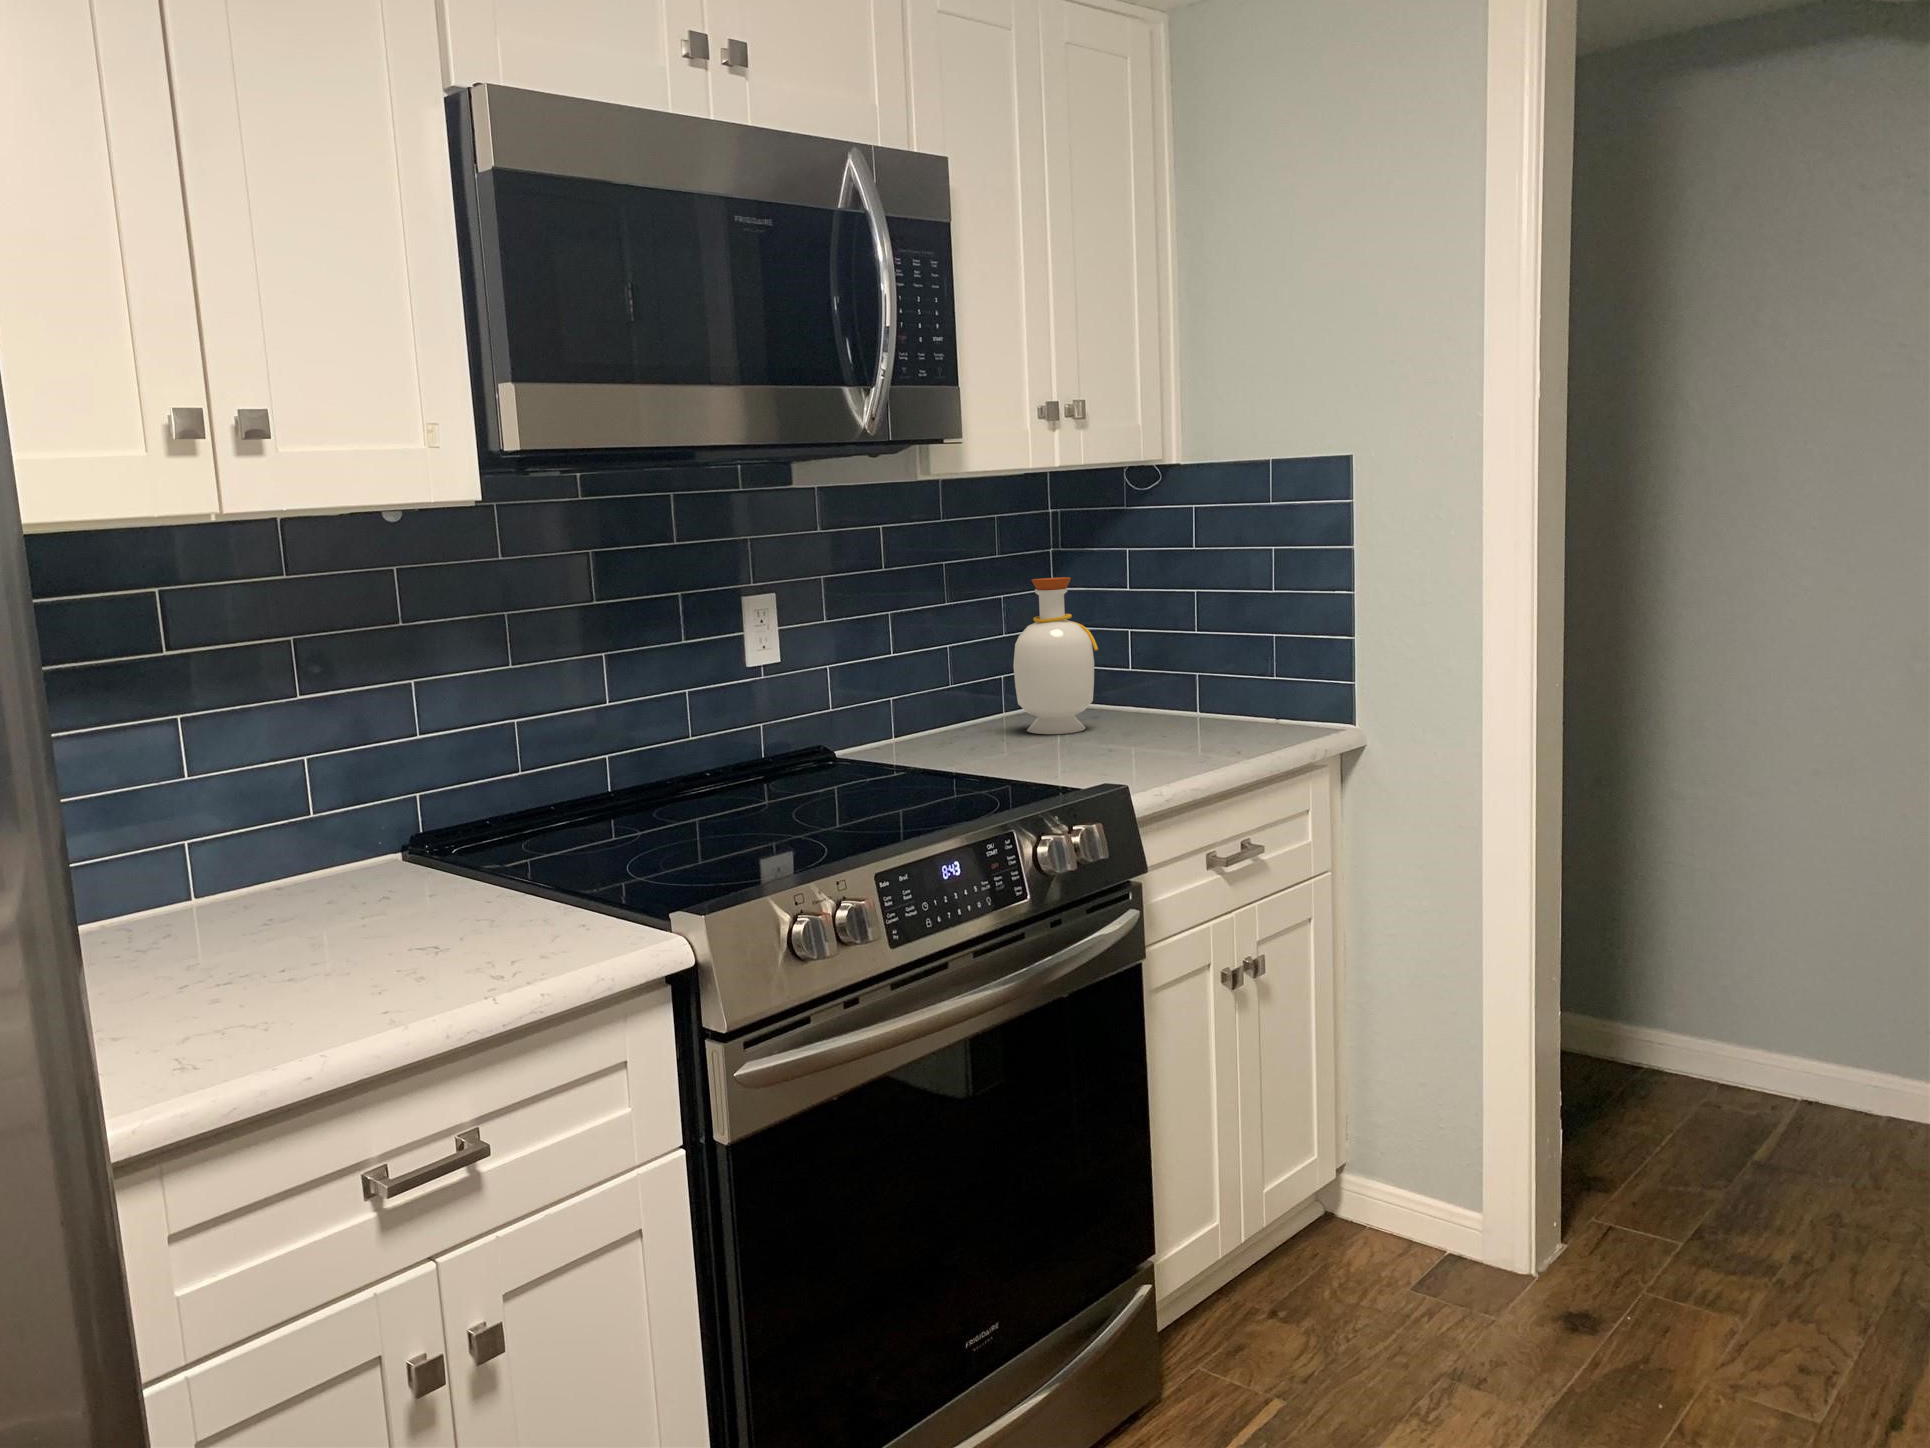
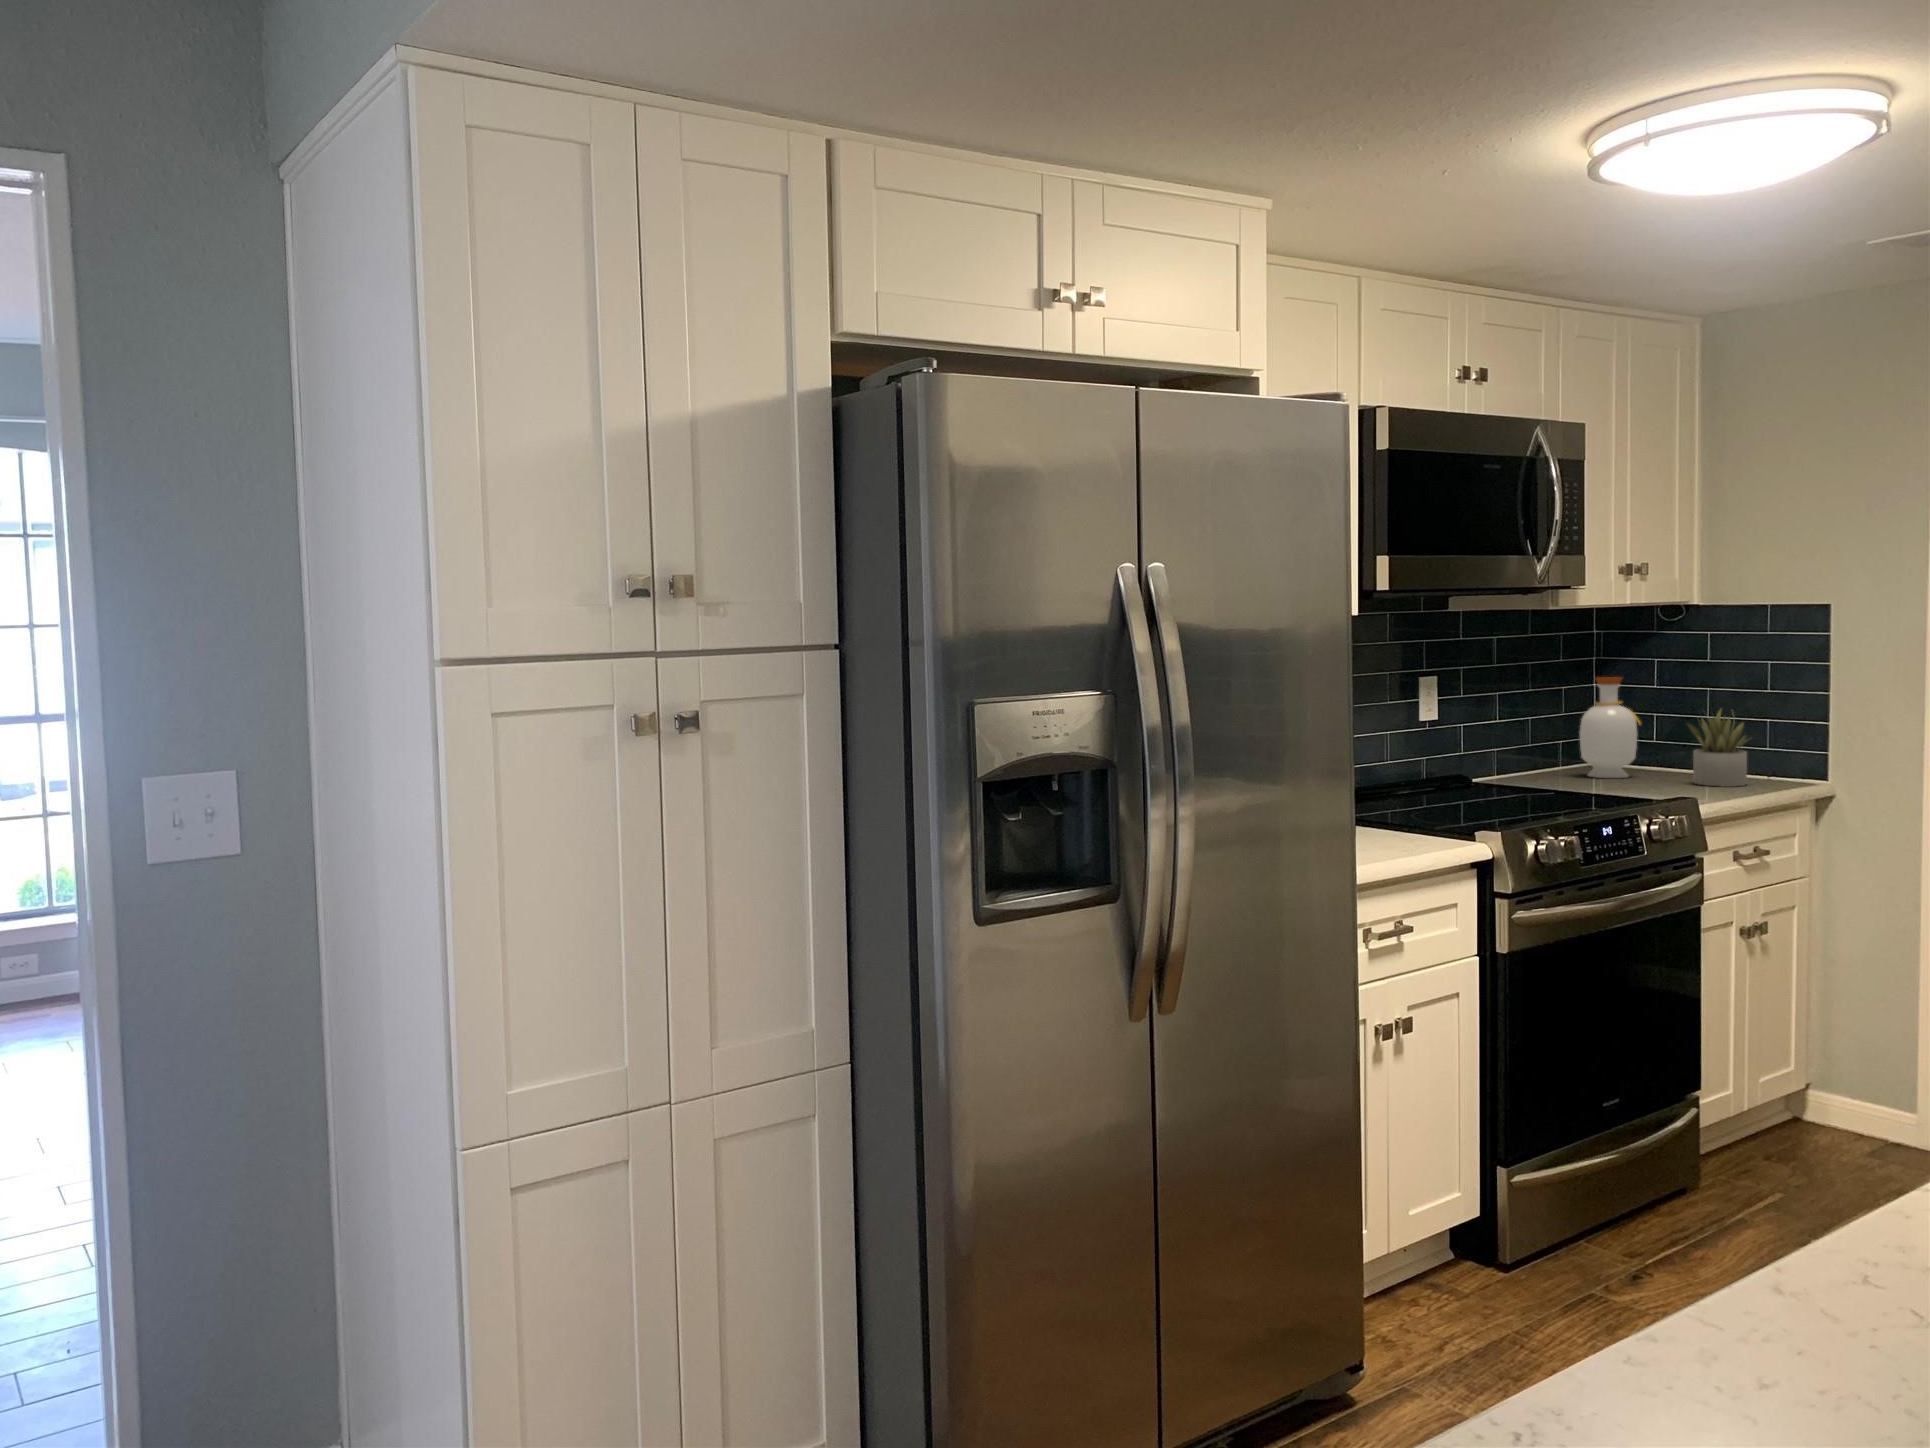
succulent plant: none [1150,622,1242,746] -> present [1688,710,1747,787]

